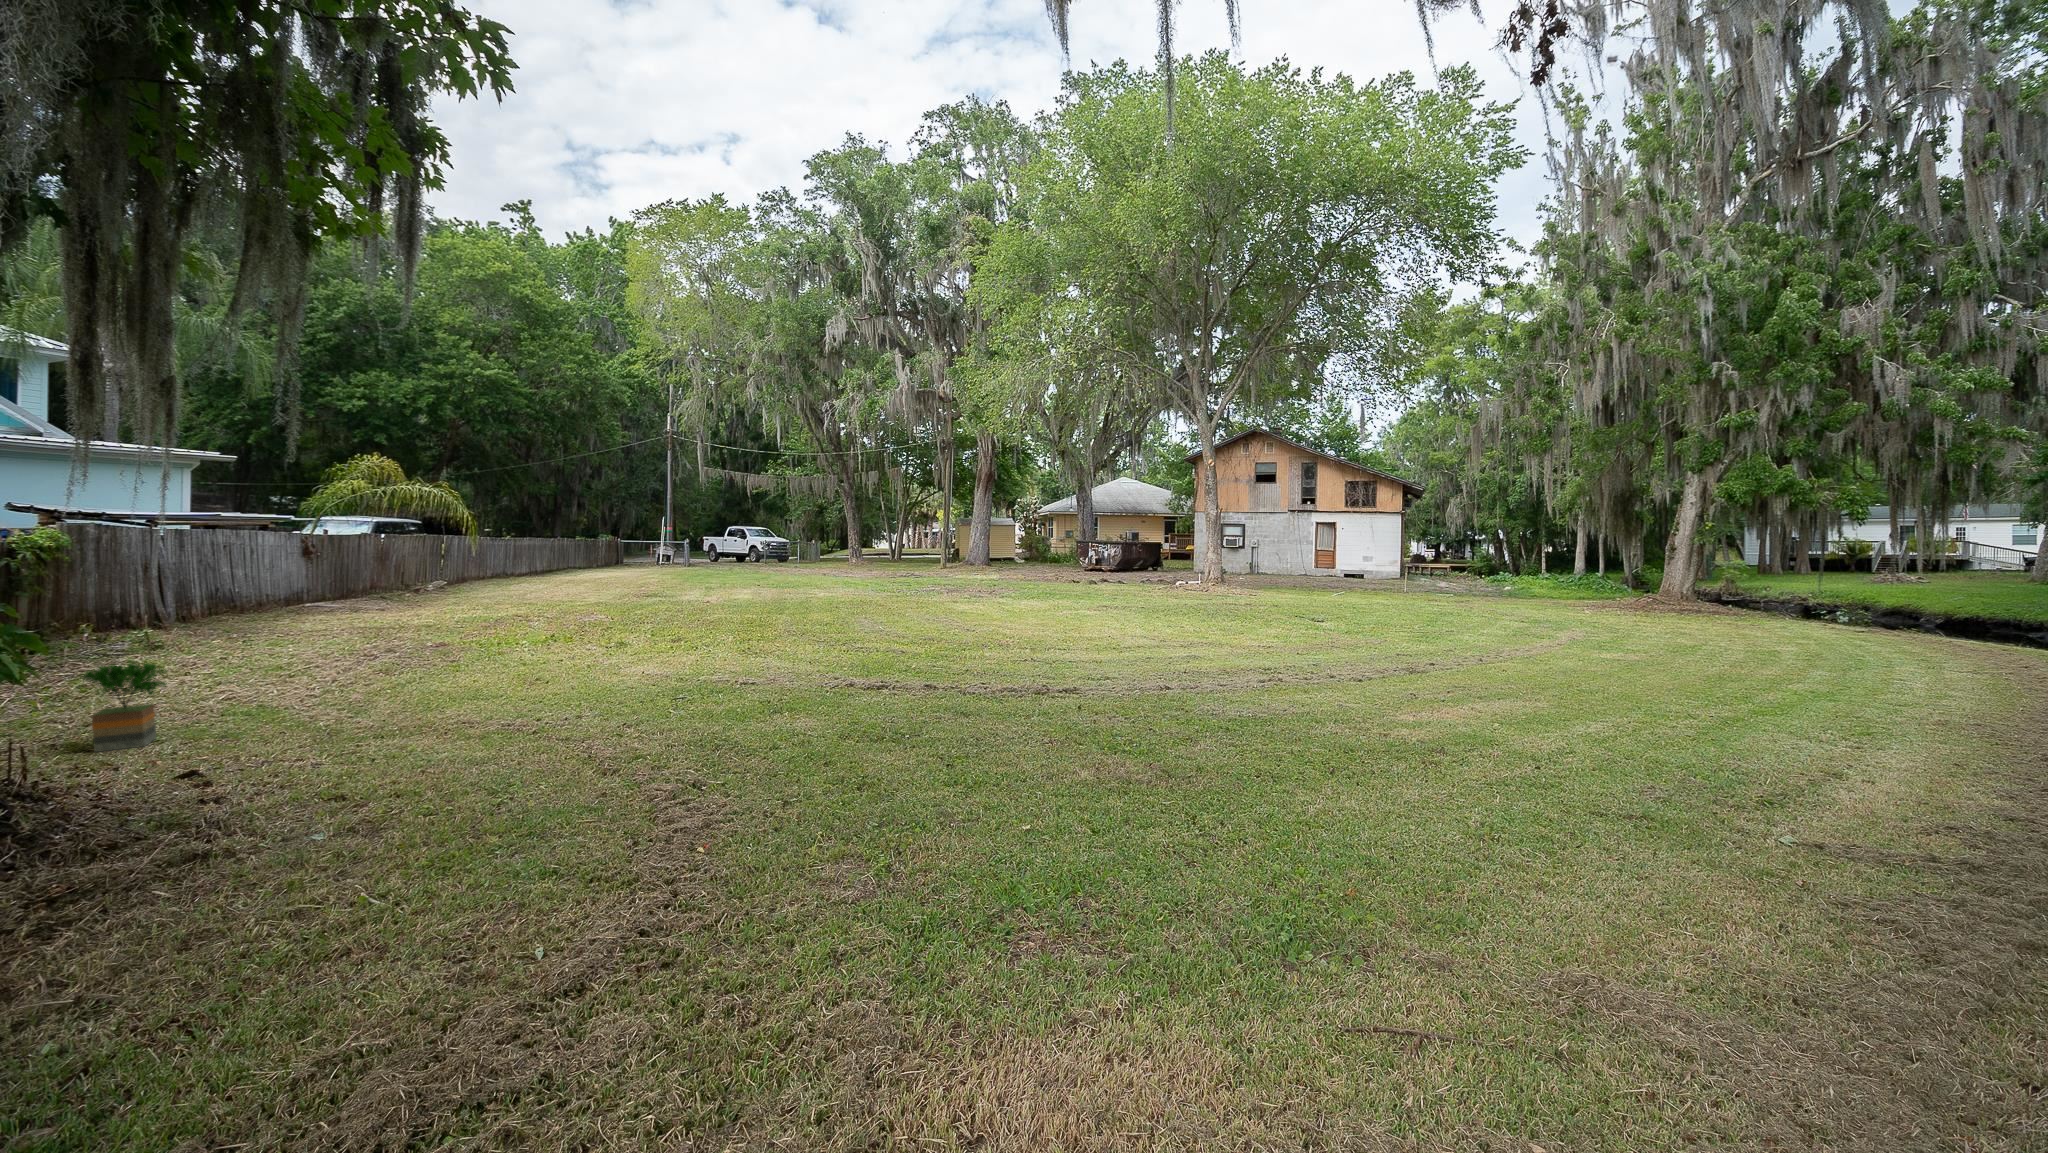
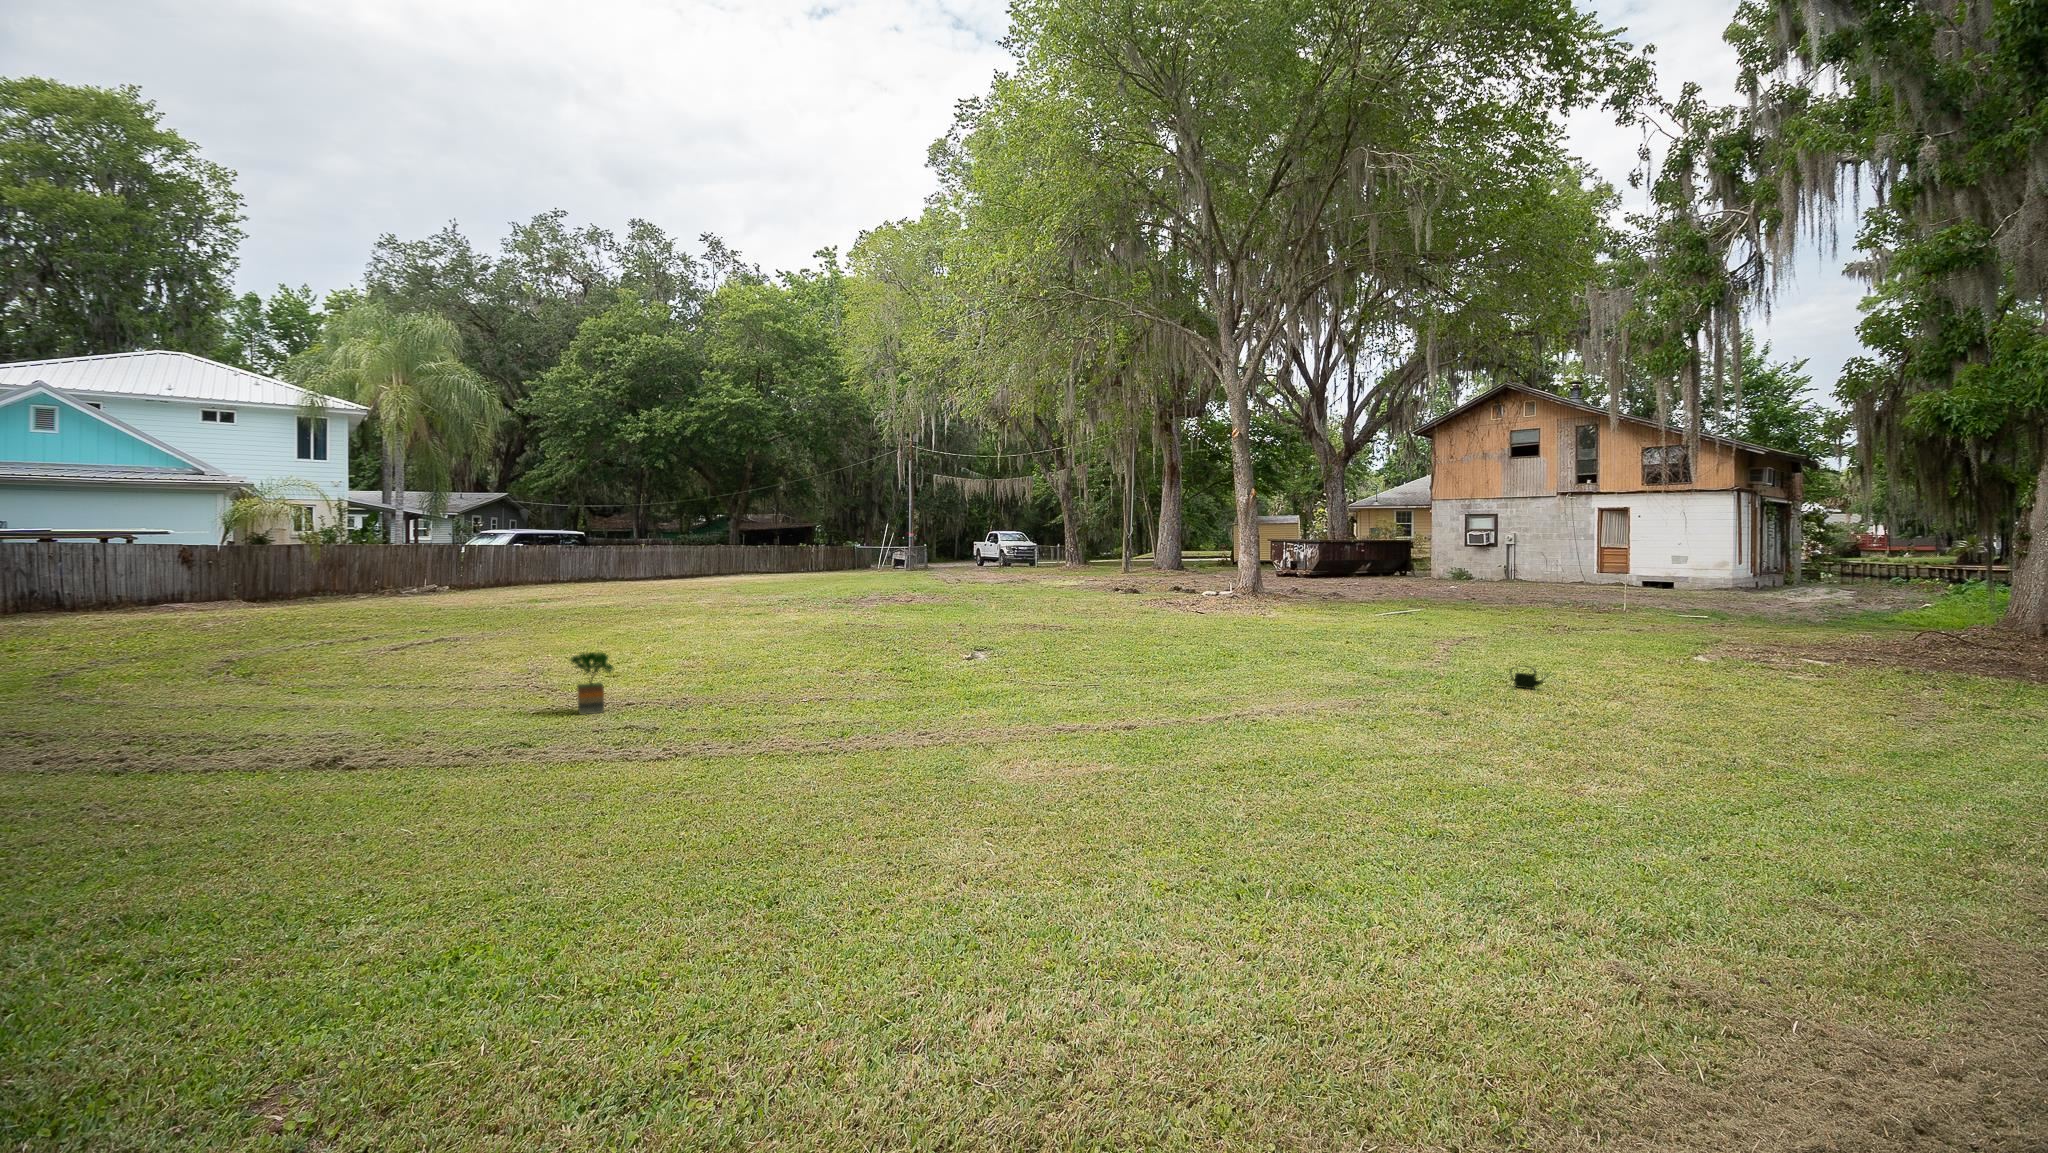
watering can: none [1275,662,1313,686] -> present [1510,667,1543,689]

